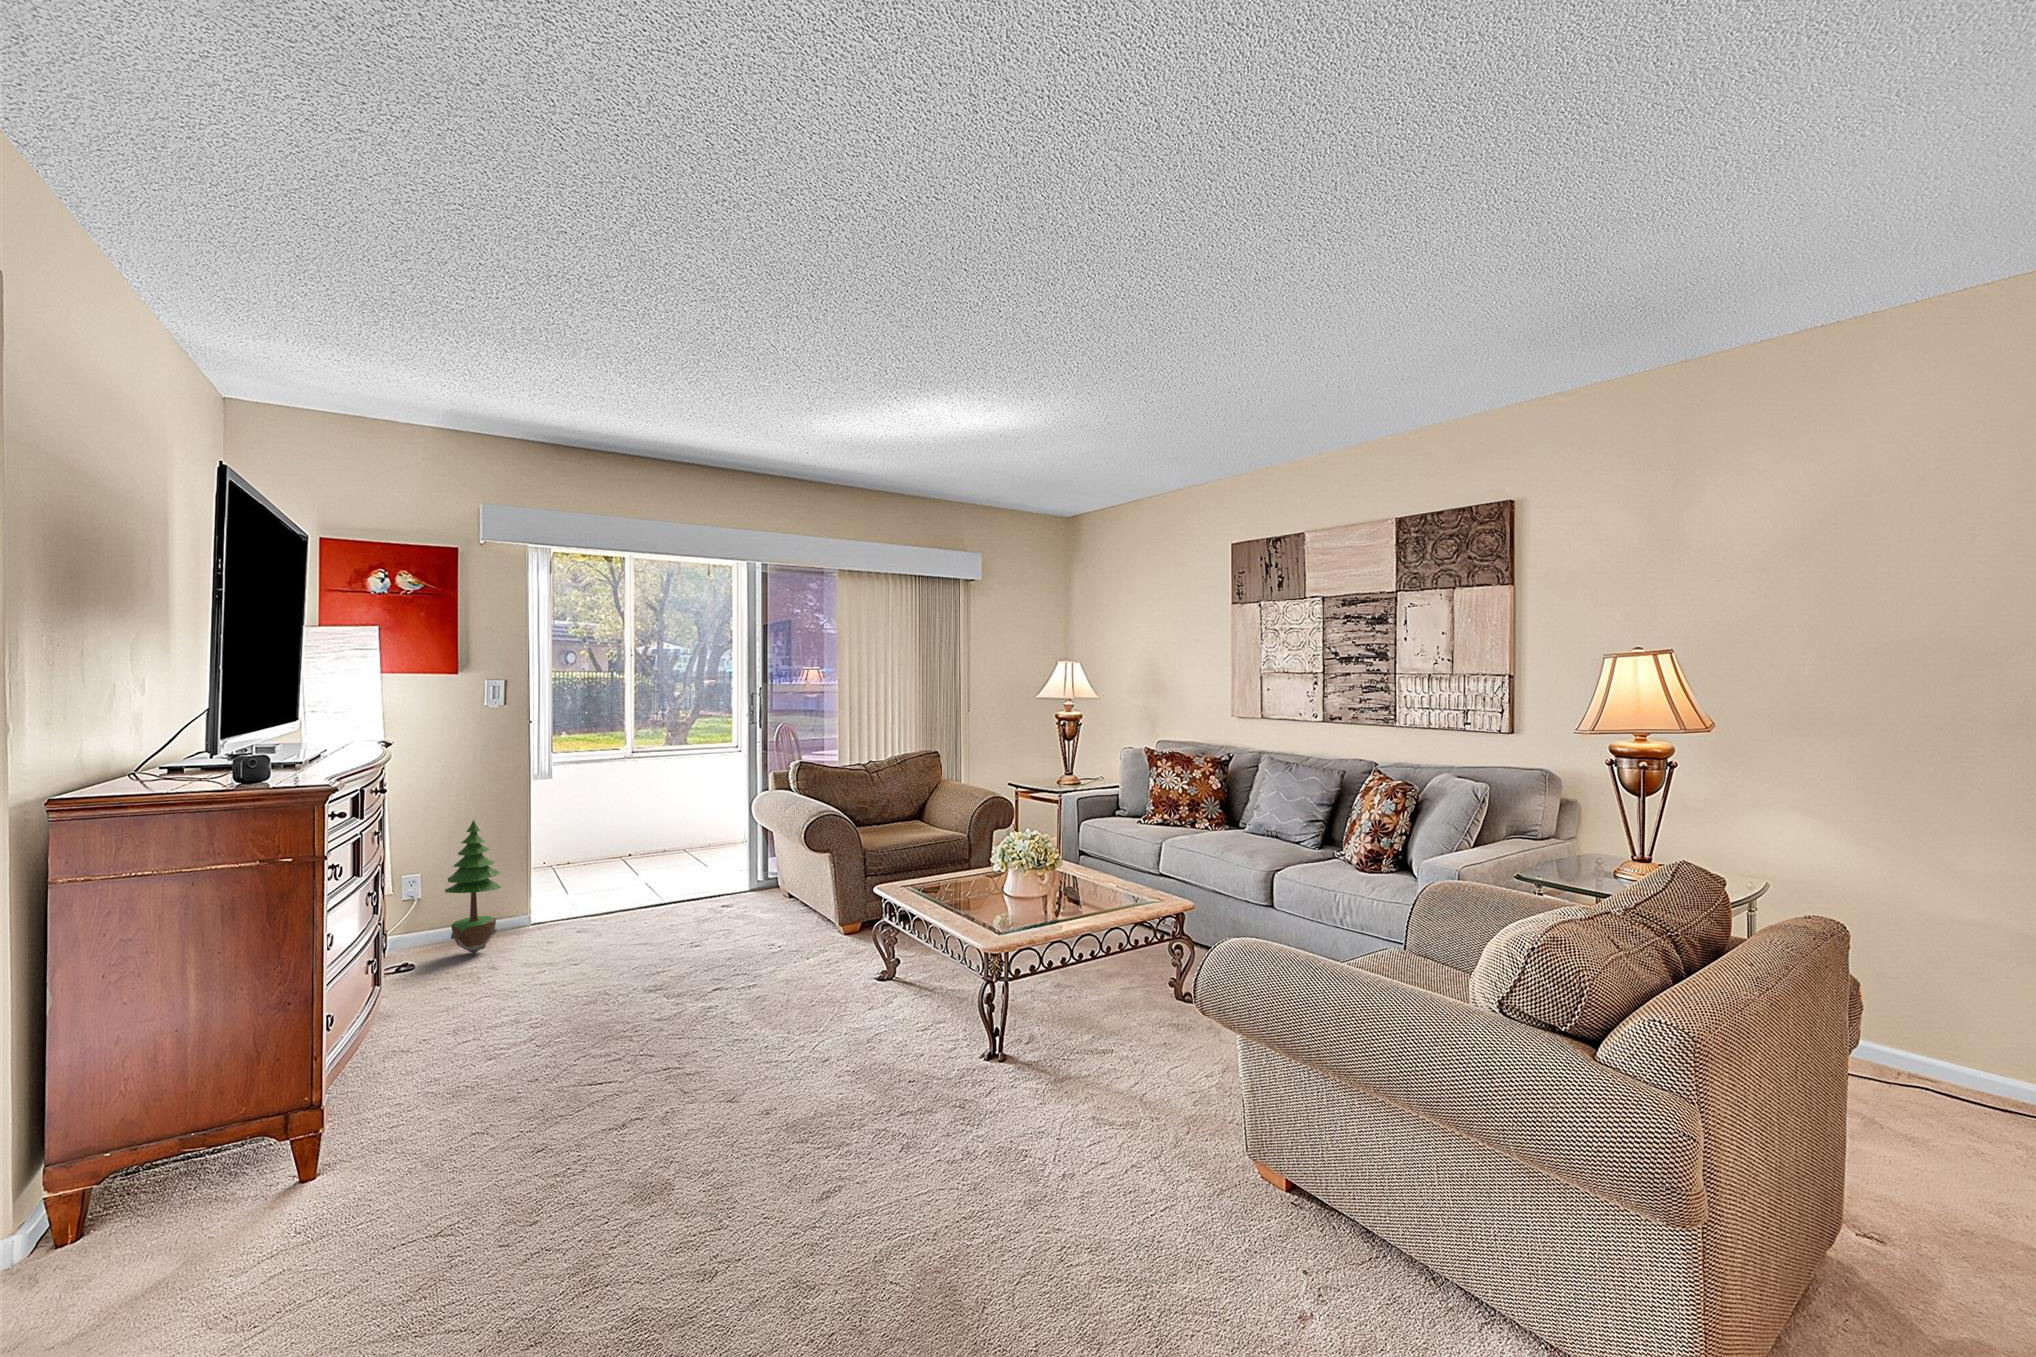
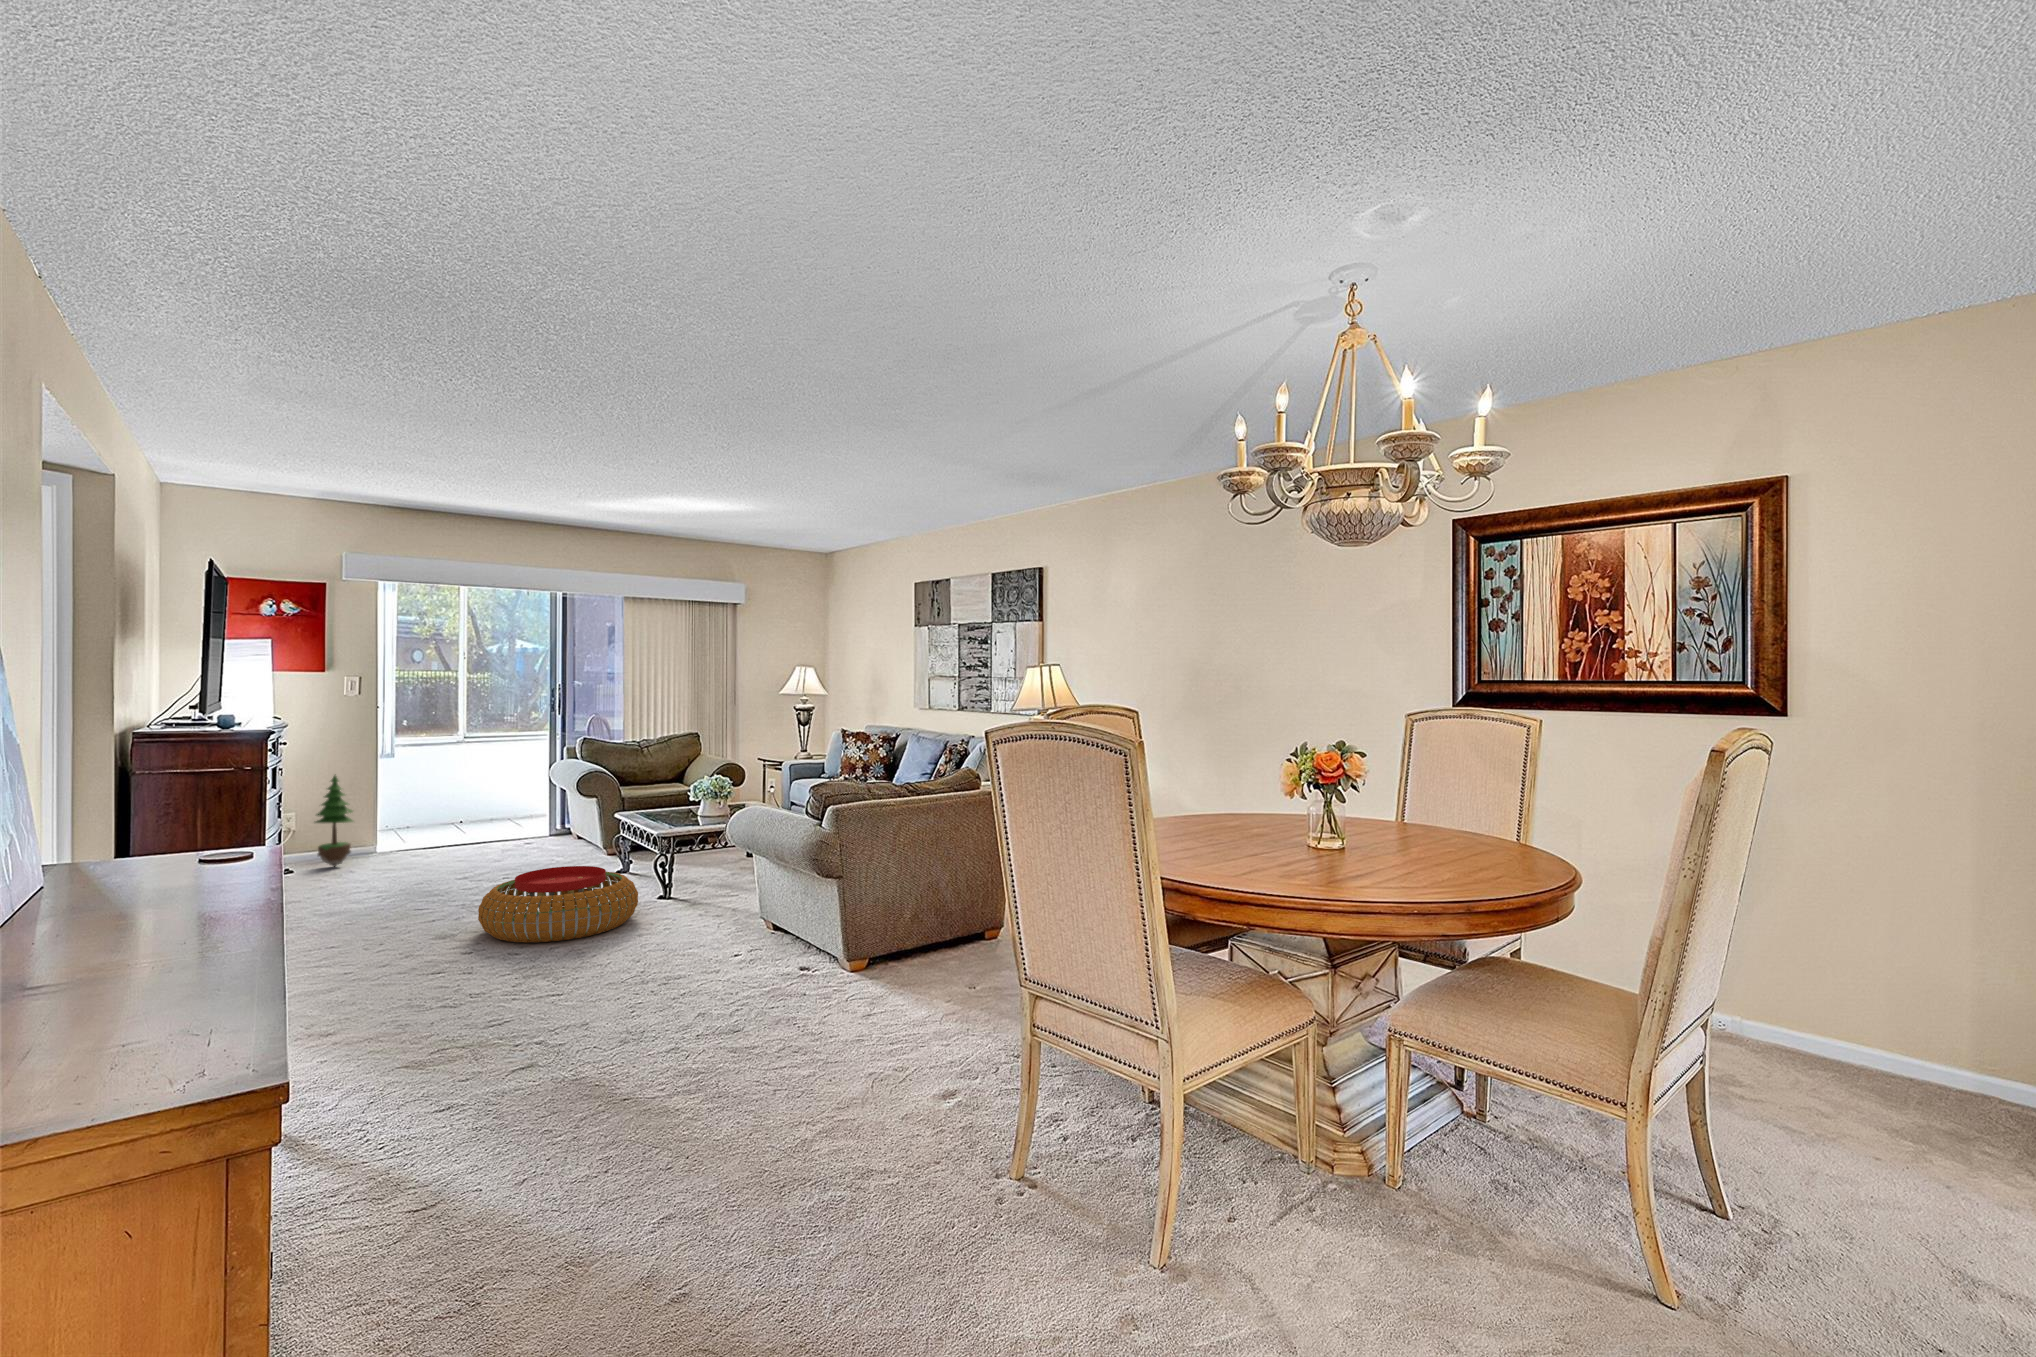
pouf: none [707,1017,980,1212] -> present [478,866,638,943]

